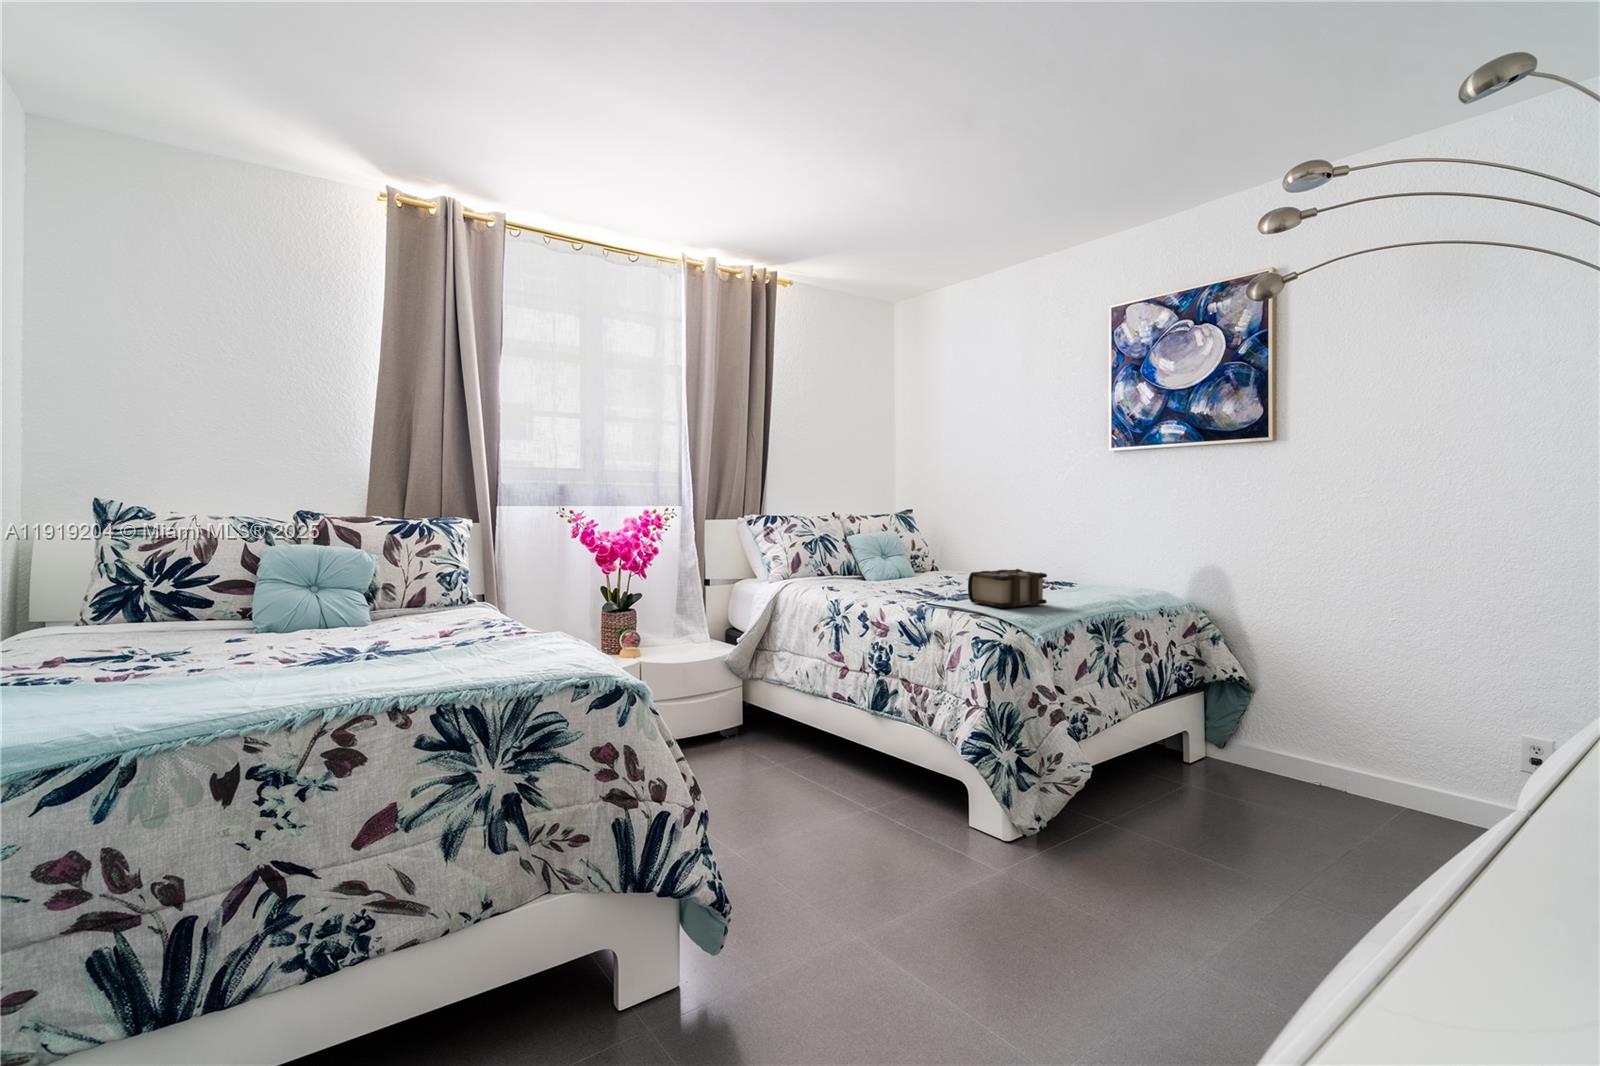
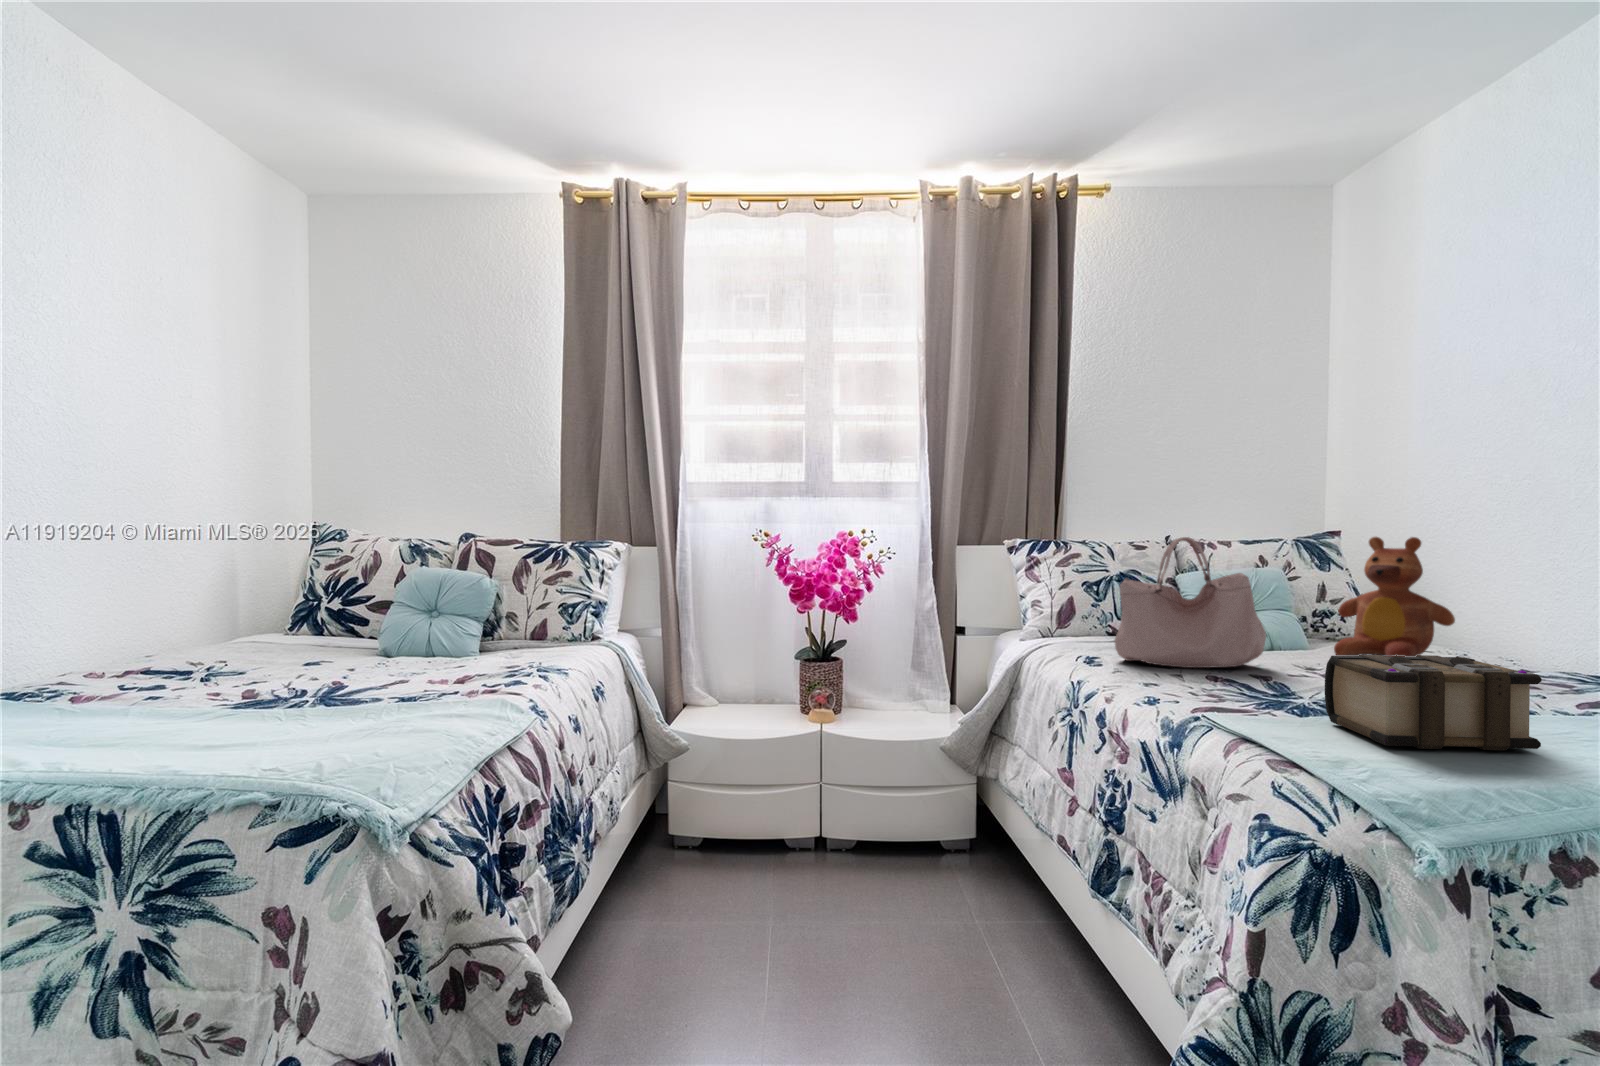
teddy bear: none [928,516,979,580] -> present [1334,537,1455,657]
handbag: none [842,518,912,587] -> present [1115,537,1266,668]

